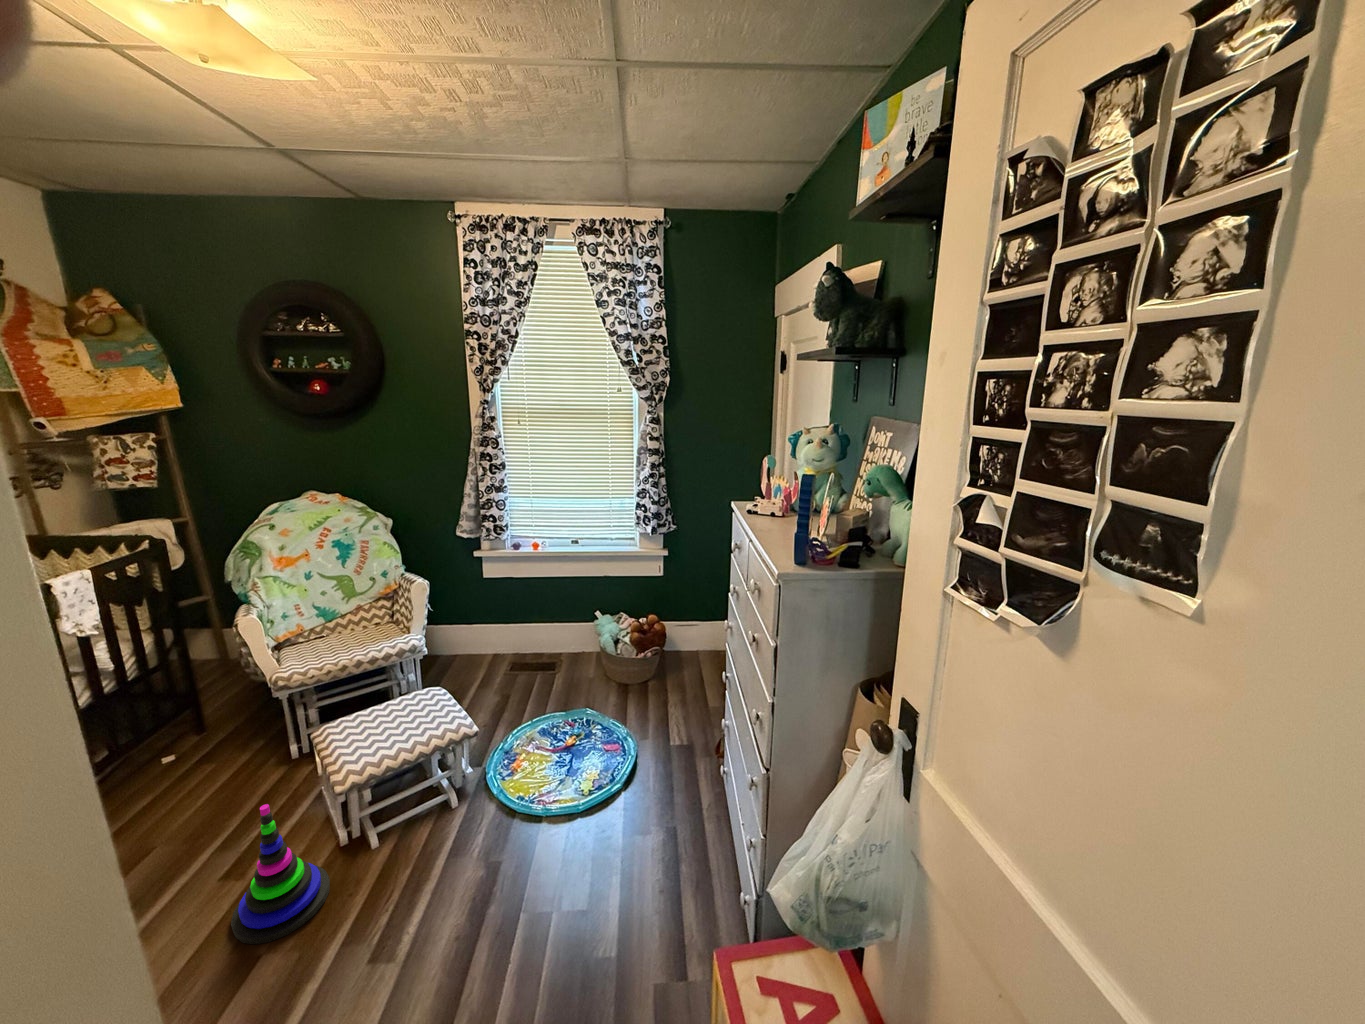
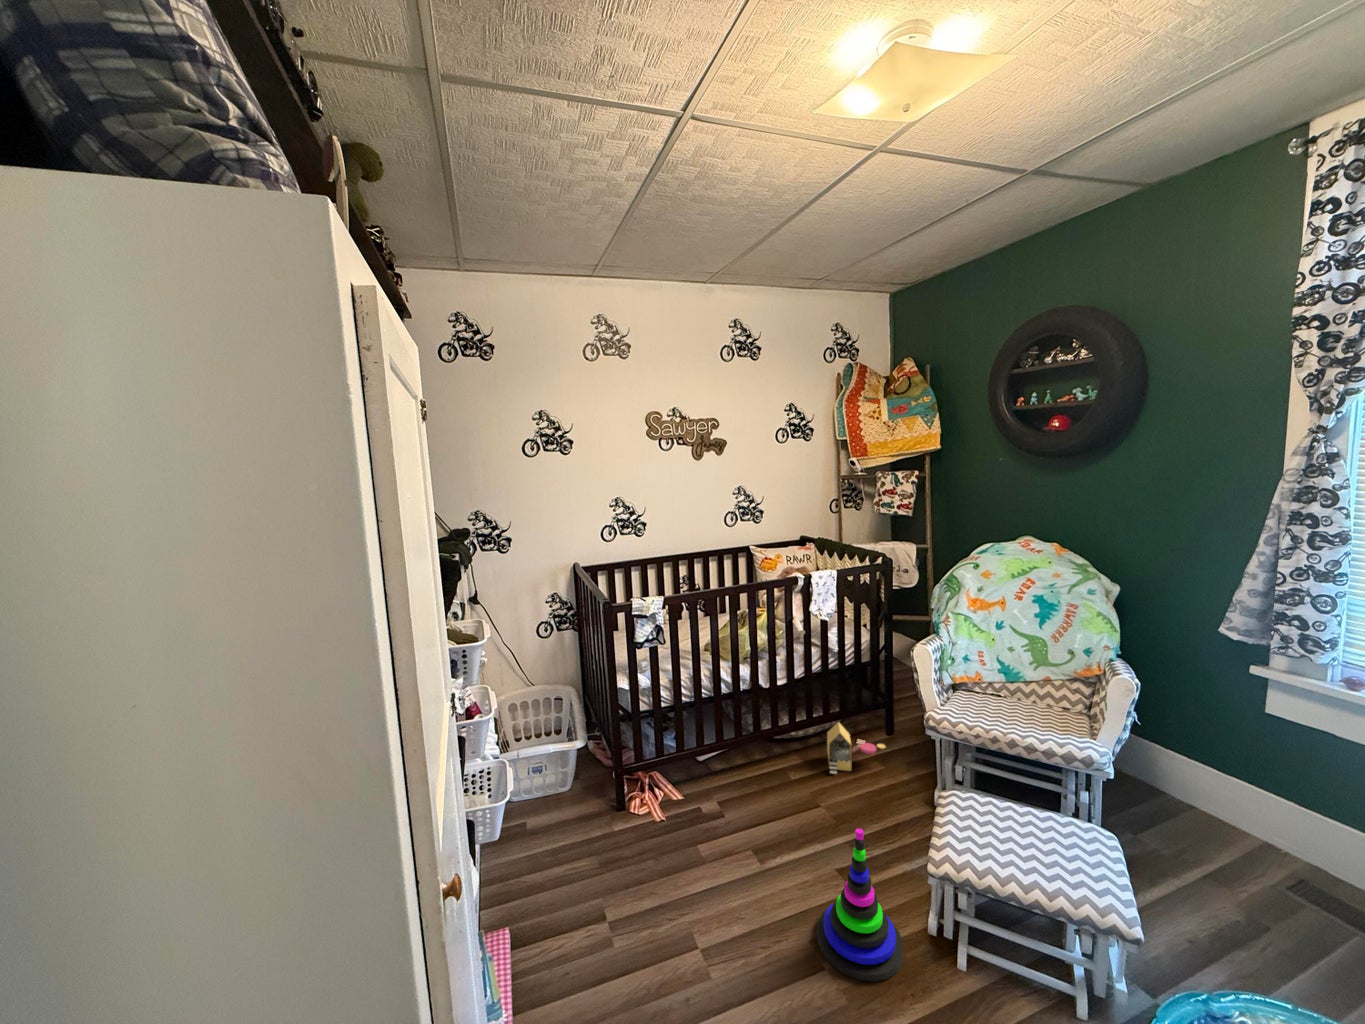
toy house: none [126,739,214,806] -> present [827,723,885,774]

